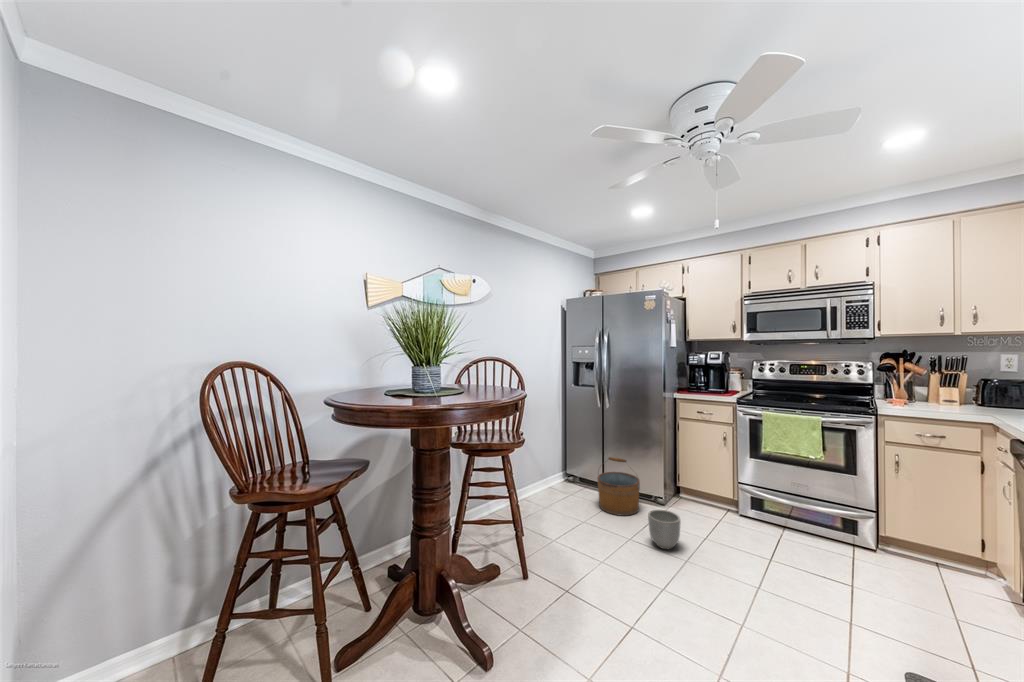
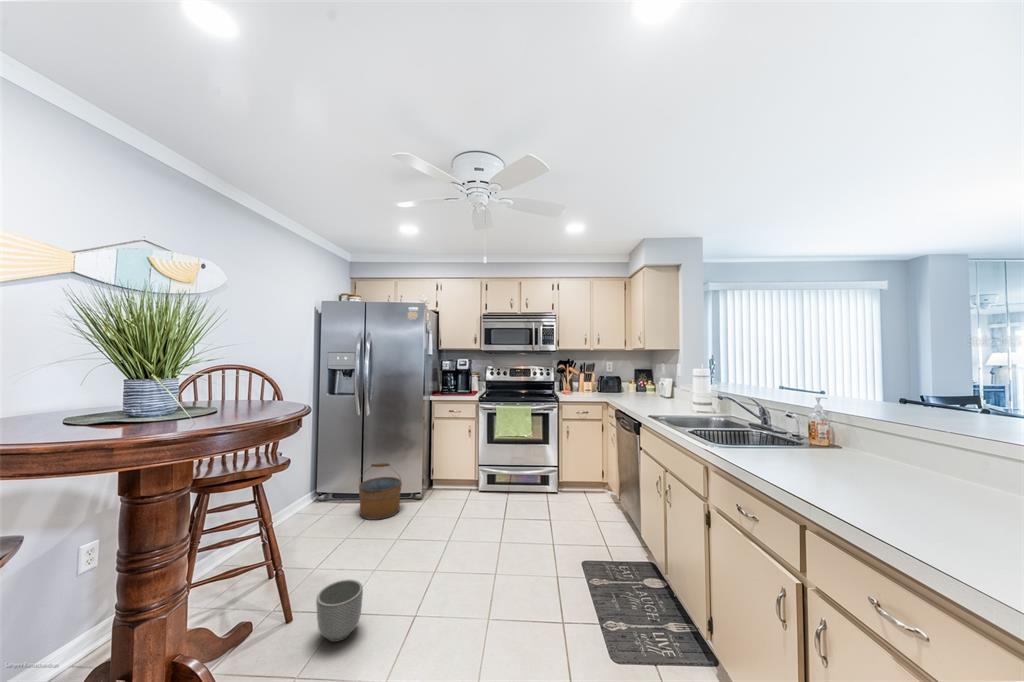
planter: present [648,510,681,549] -> present [316,579,363,642]

